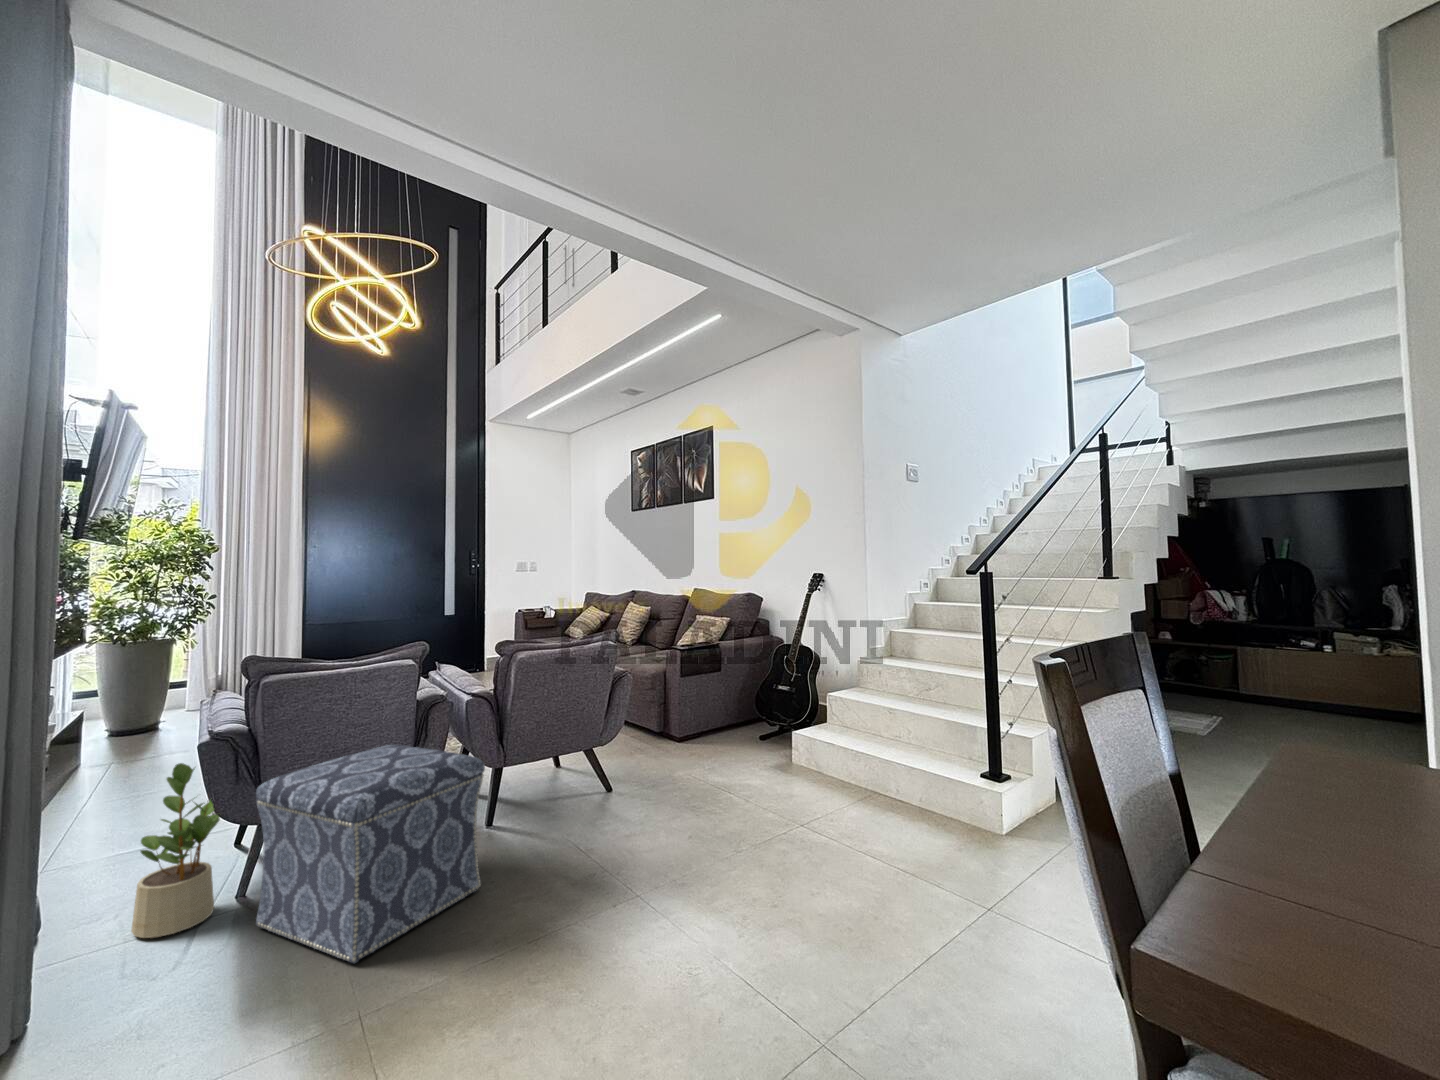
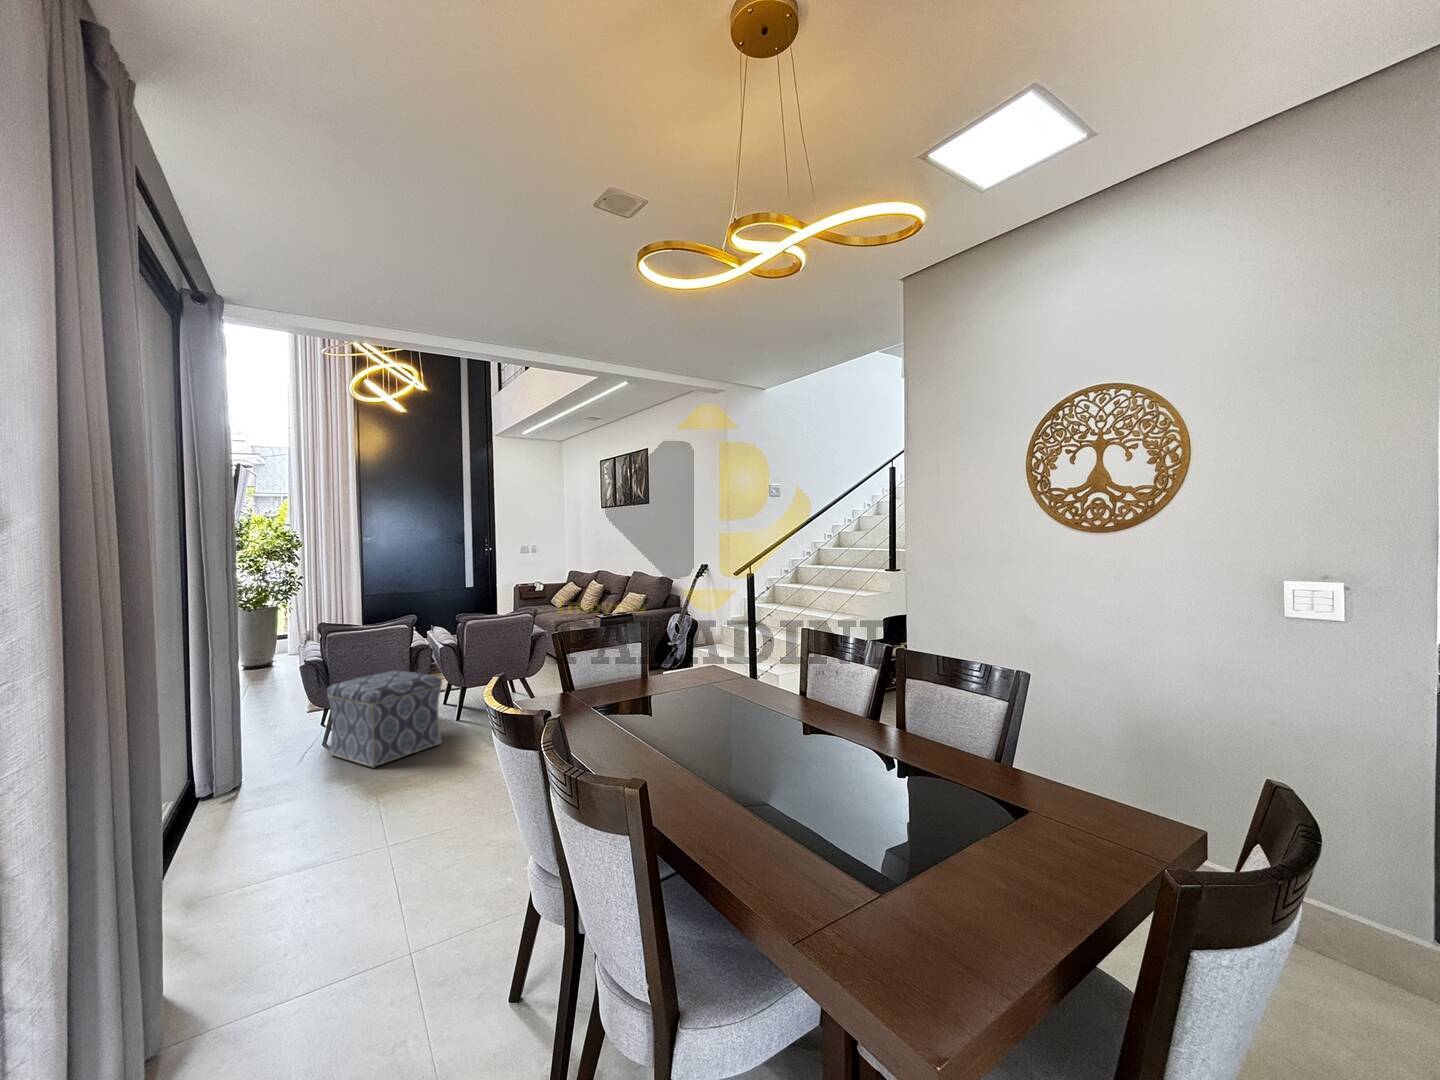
potted plant: present [131,763,220,938] -> none [272,676,314,758]

